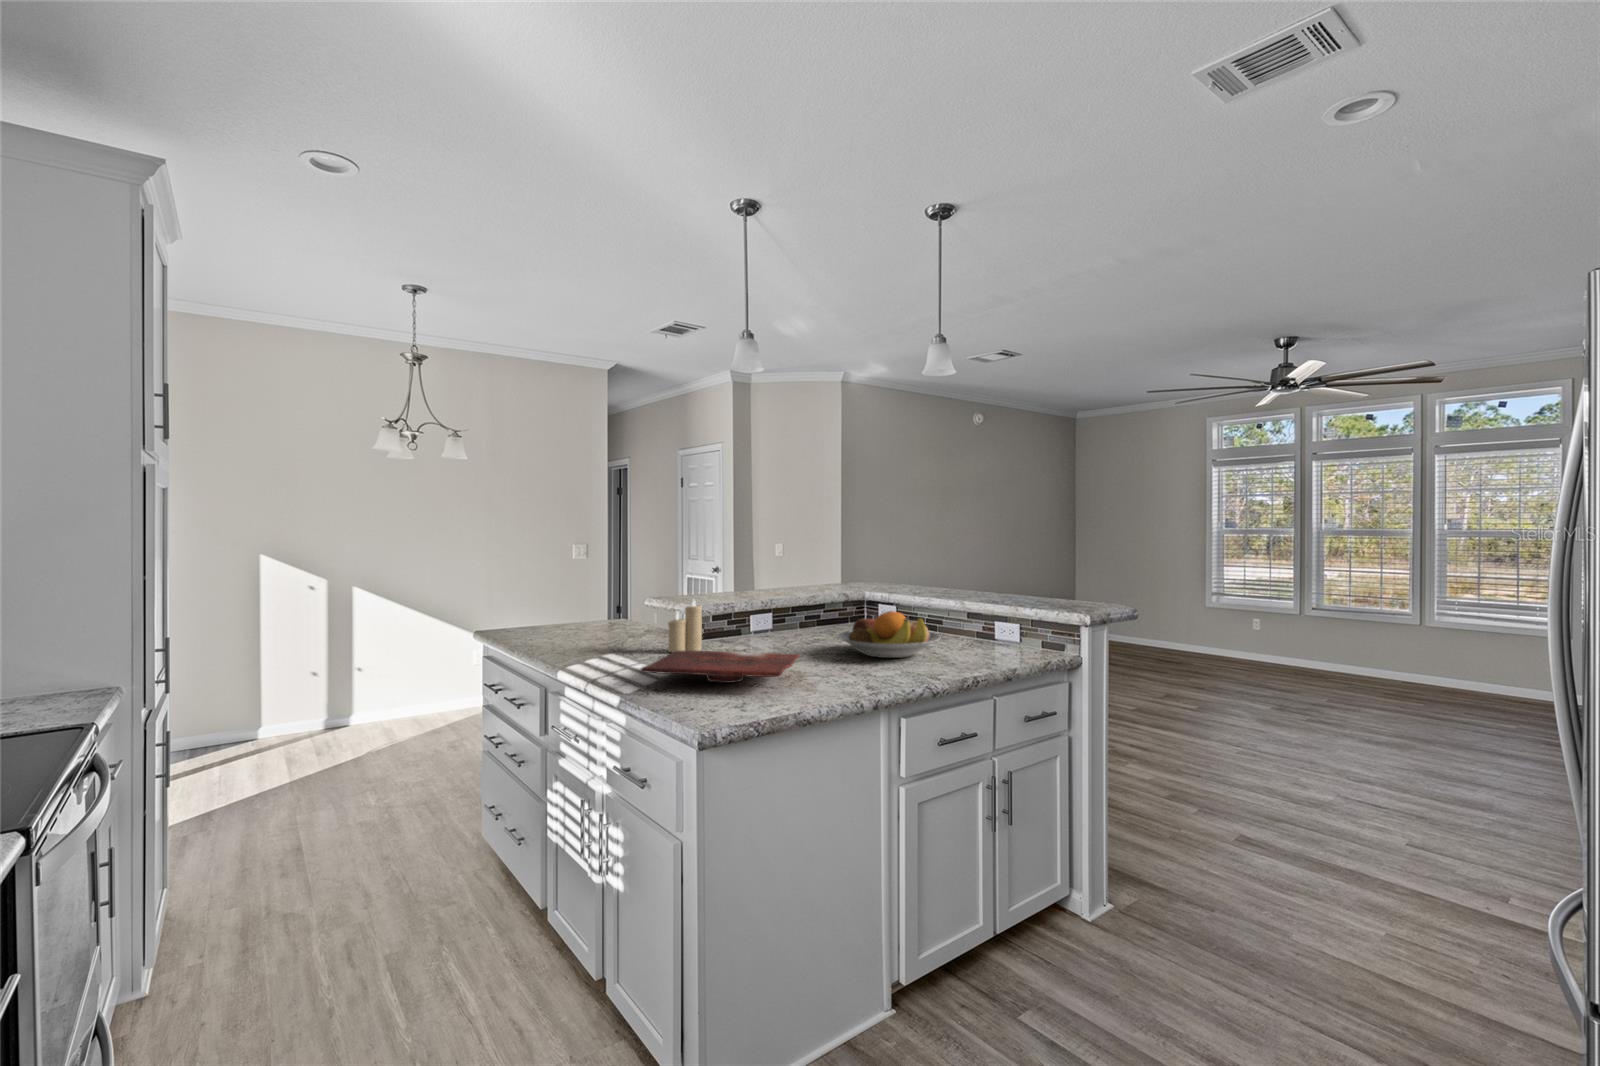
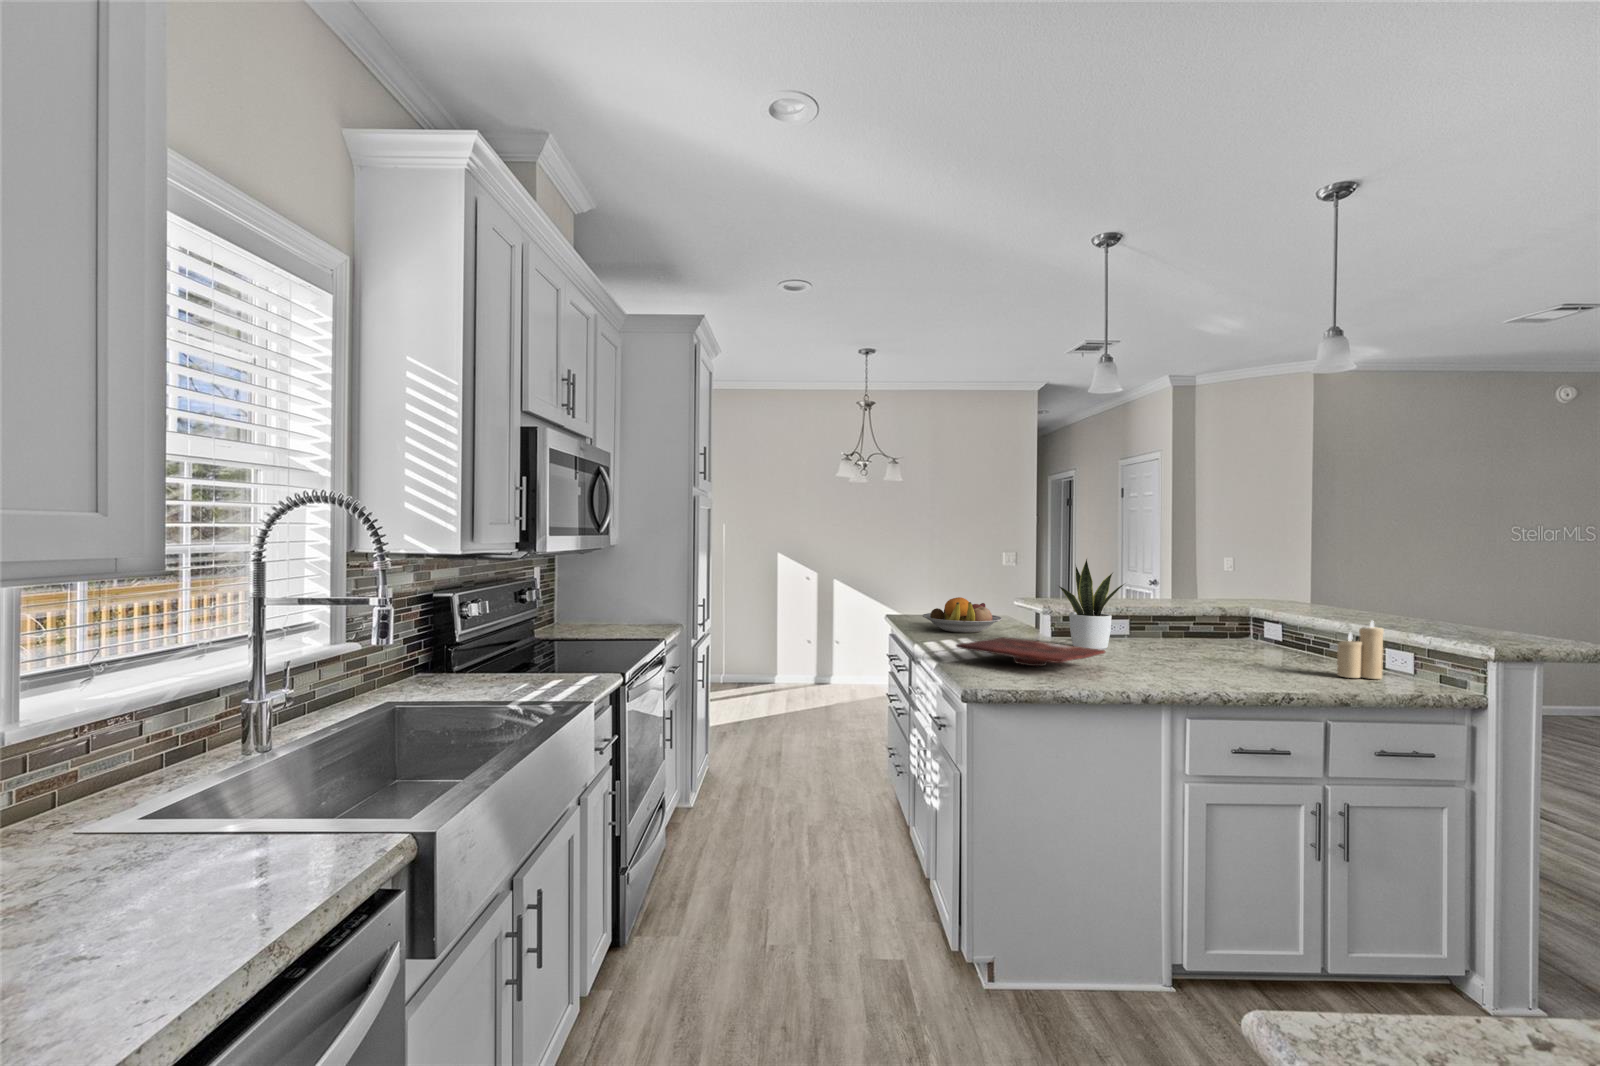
potted plant: none [719,551,794,653] -> present [1059,559,1124,650]
candle: present [668,600,702,652] -> present [1337,621,1384,679]
fruit bowl: present [837,611,940,658] -> present [922,597,1002,633]

